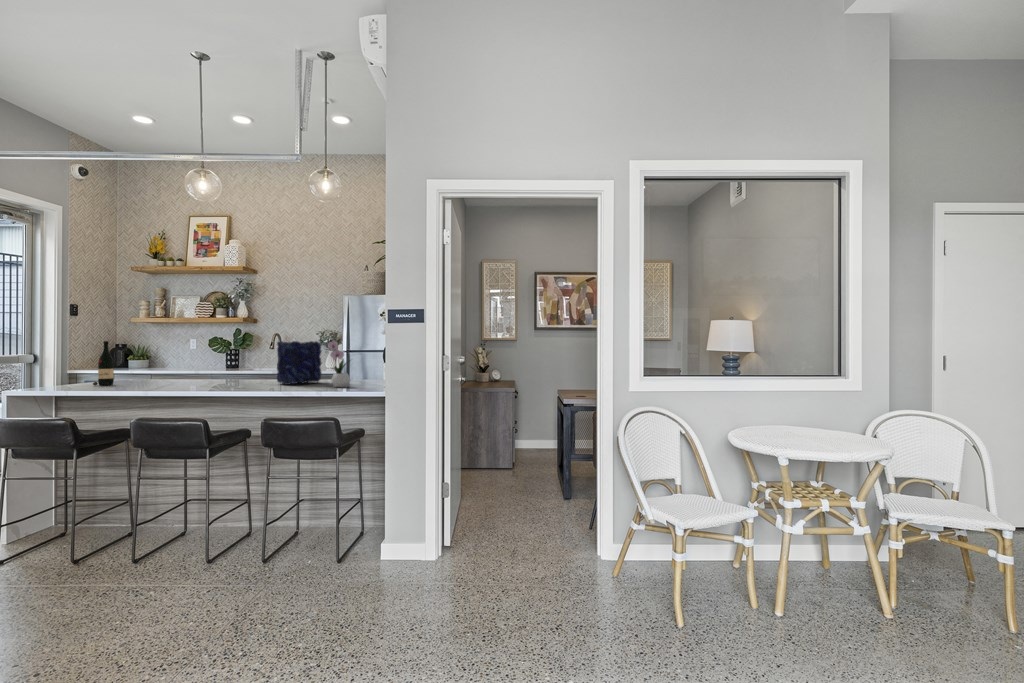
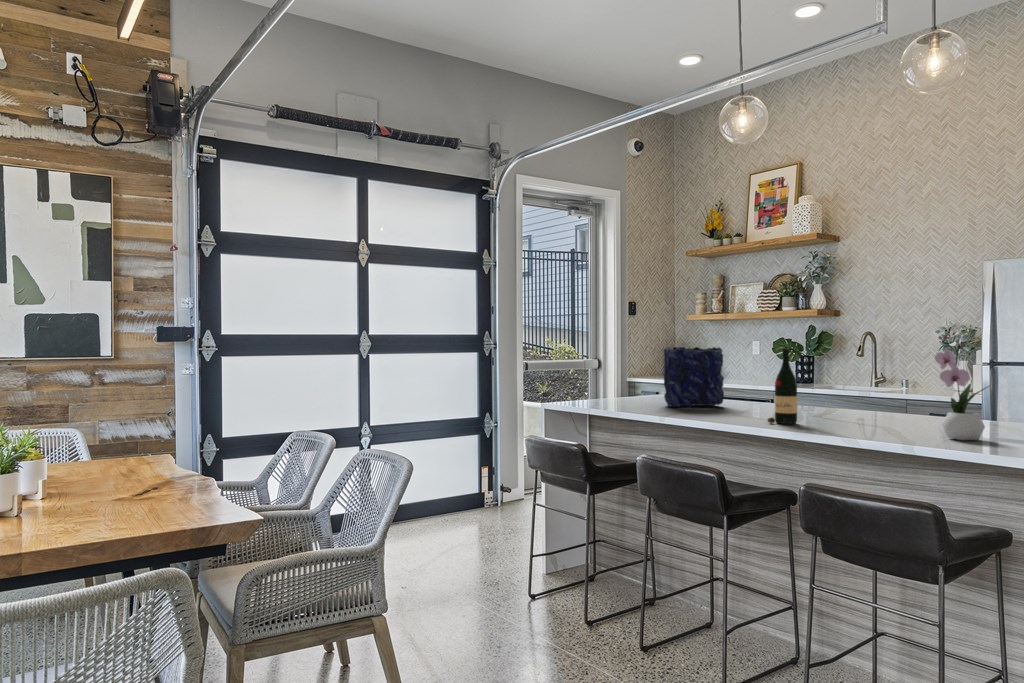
wine bottle: present [93,341,114,385] -> present [768,349,797,424]
vase: present [277,341,321,385] -> present [664,347,724,407]

